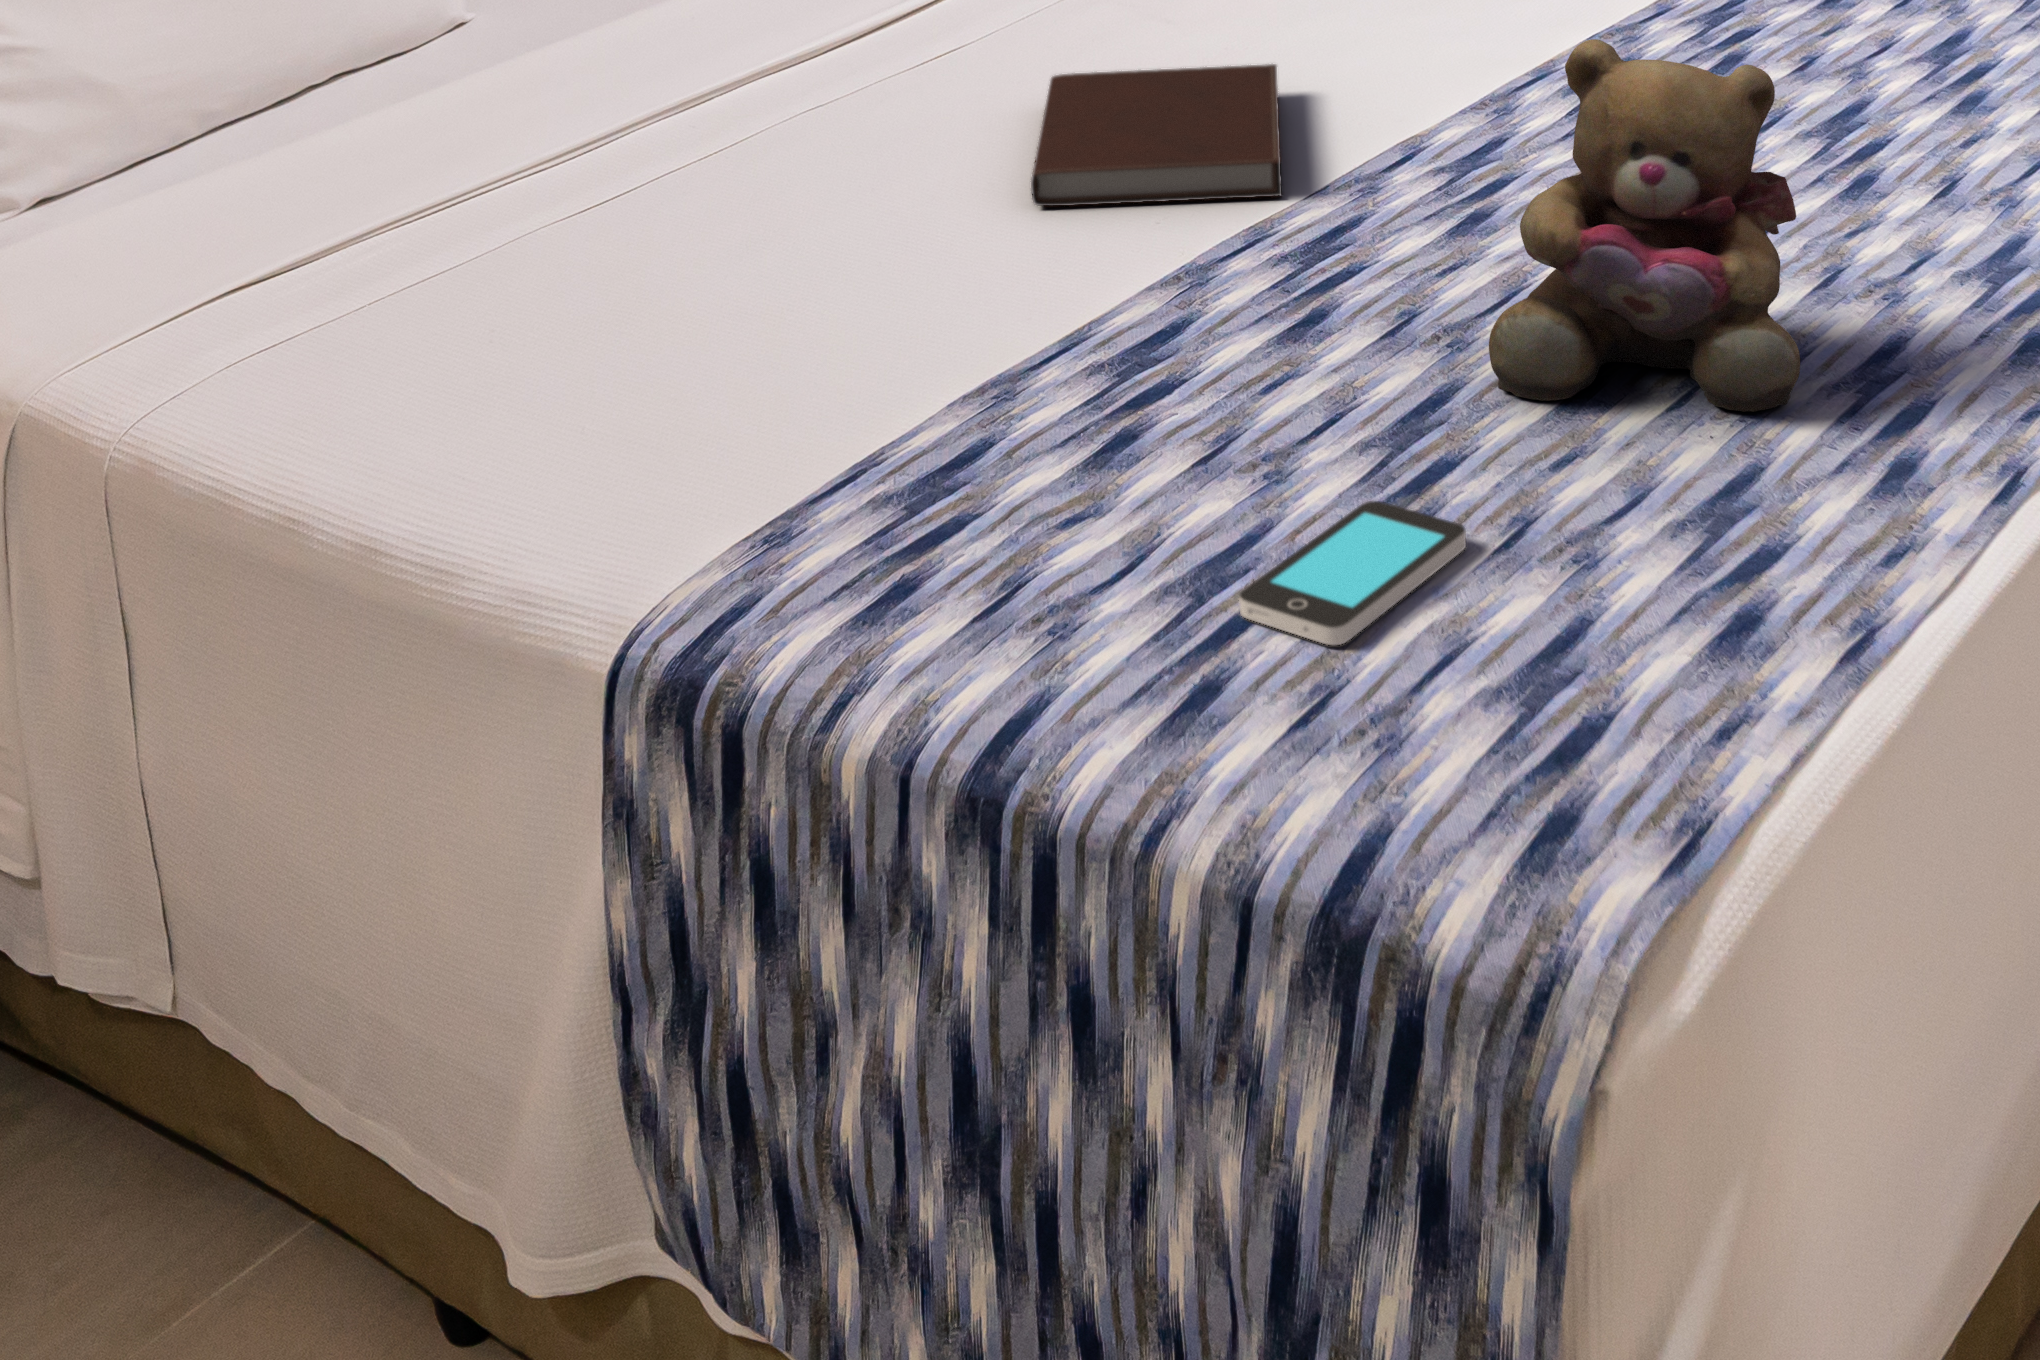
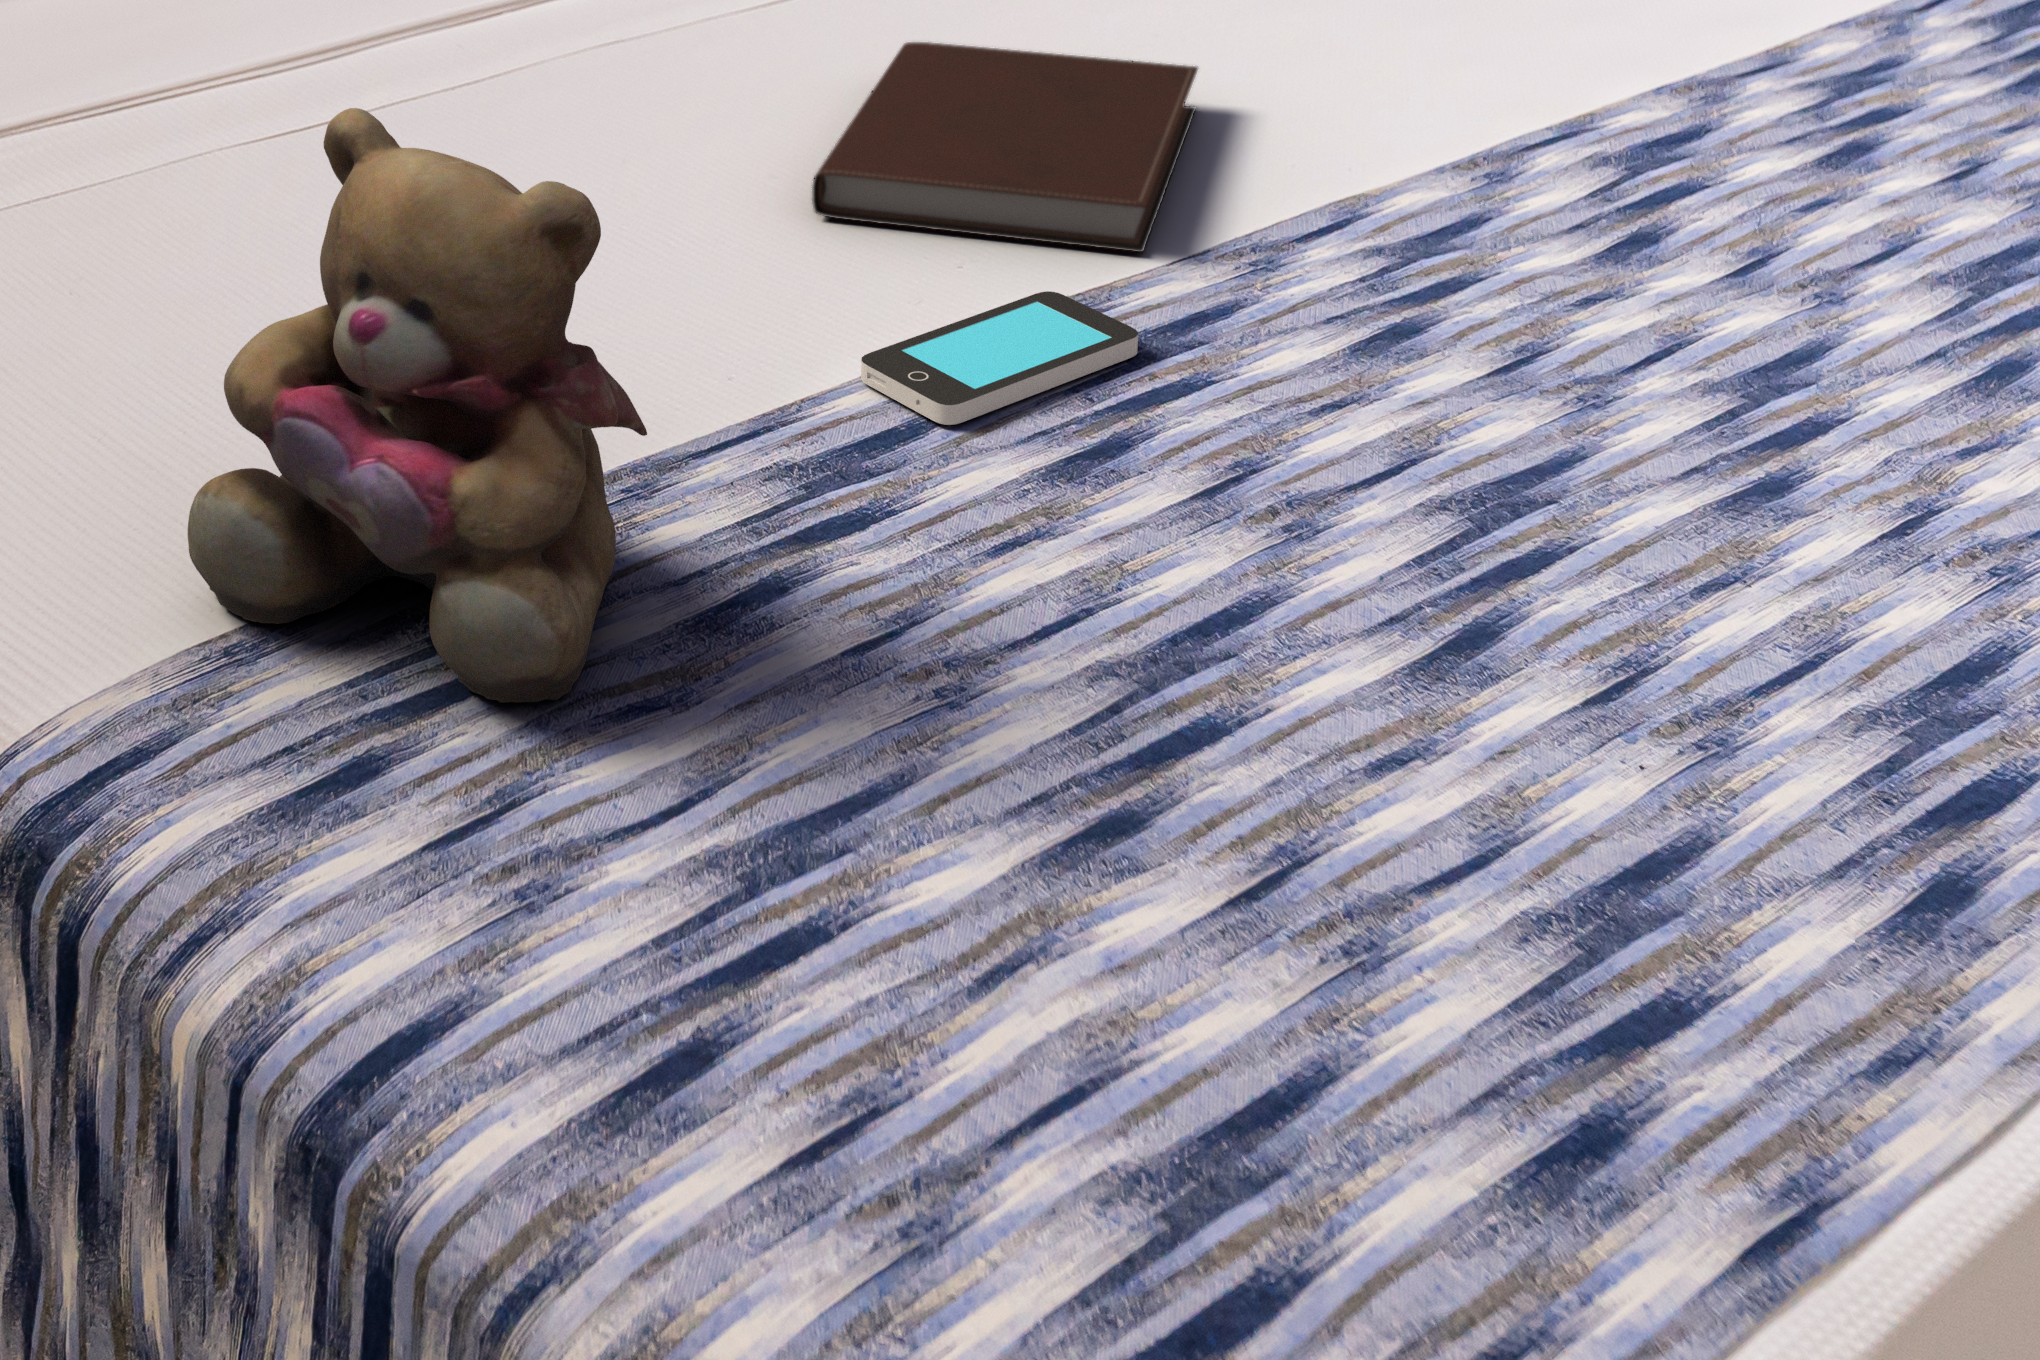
teddy bear: present [1489,39,1800,412] -> present [188,108,647,703]
smartphone: present [1239,501,1466,645] -> present [861,291,1138,425]

